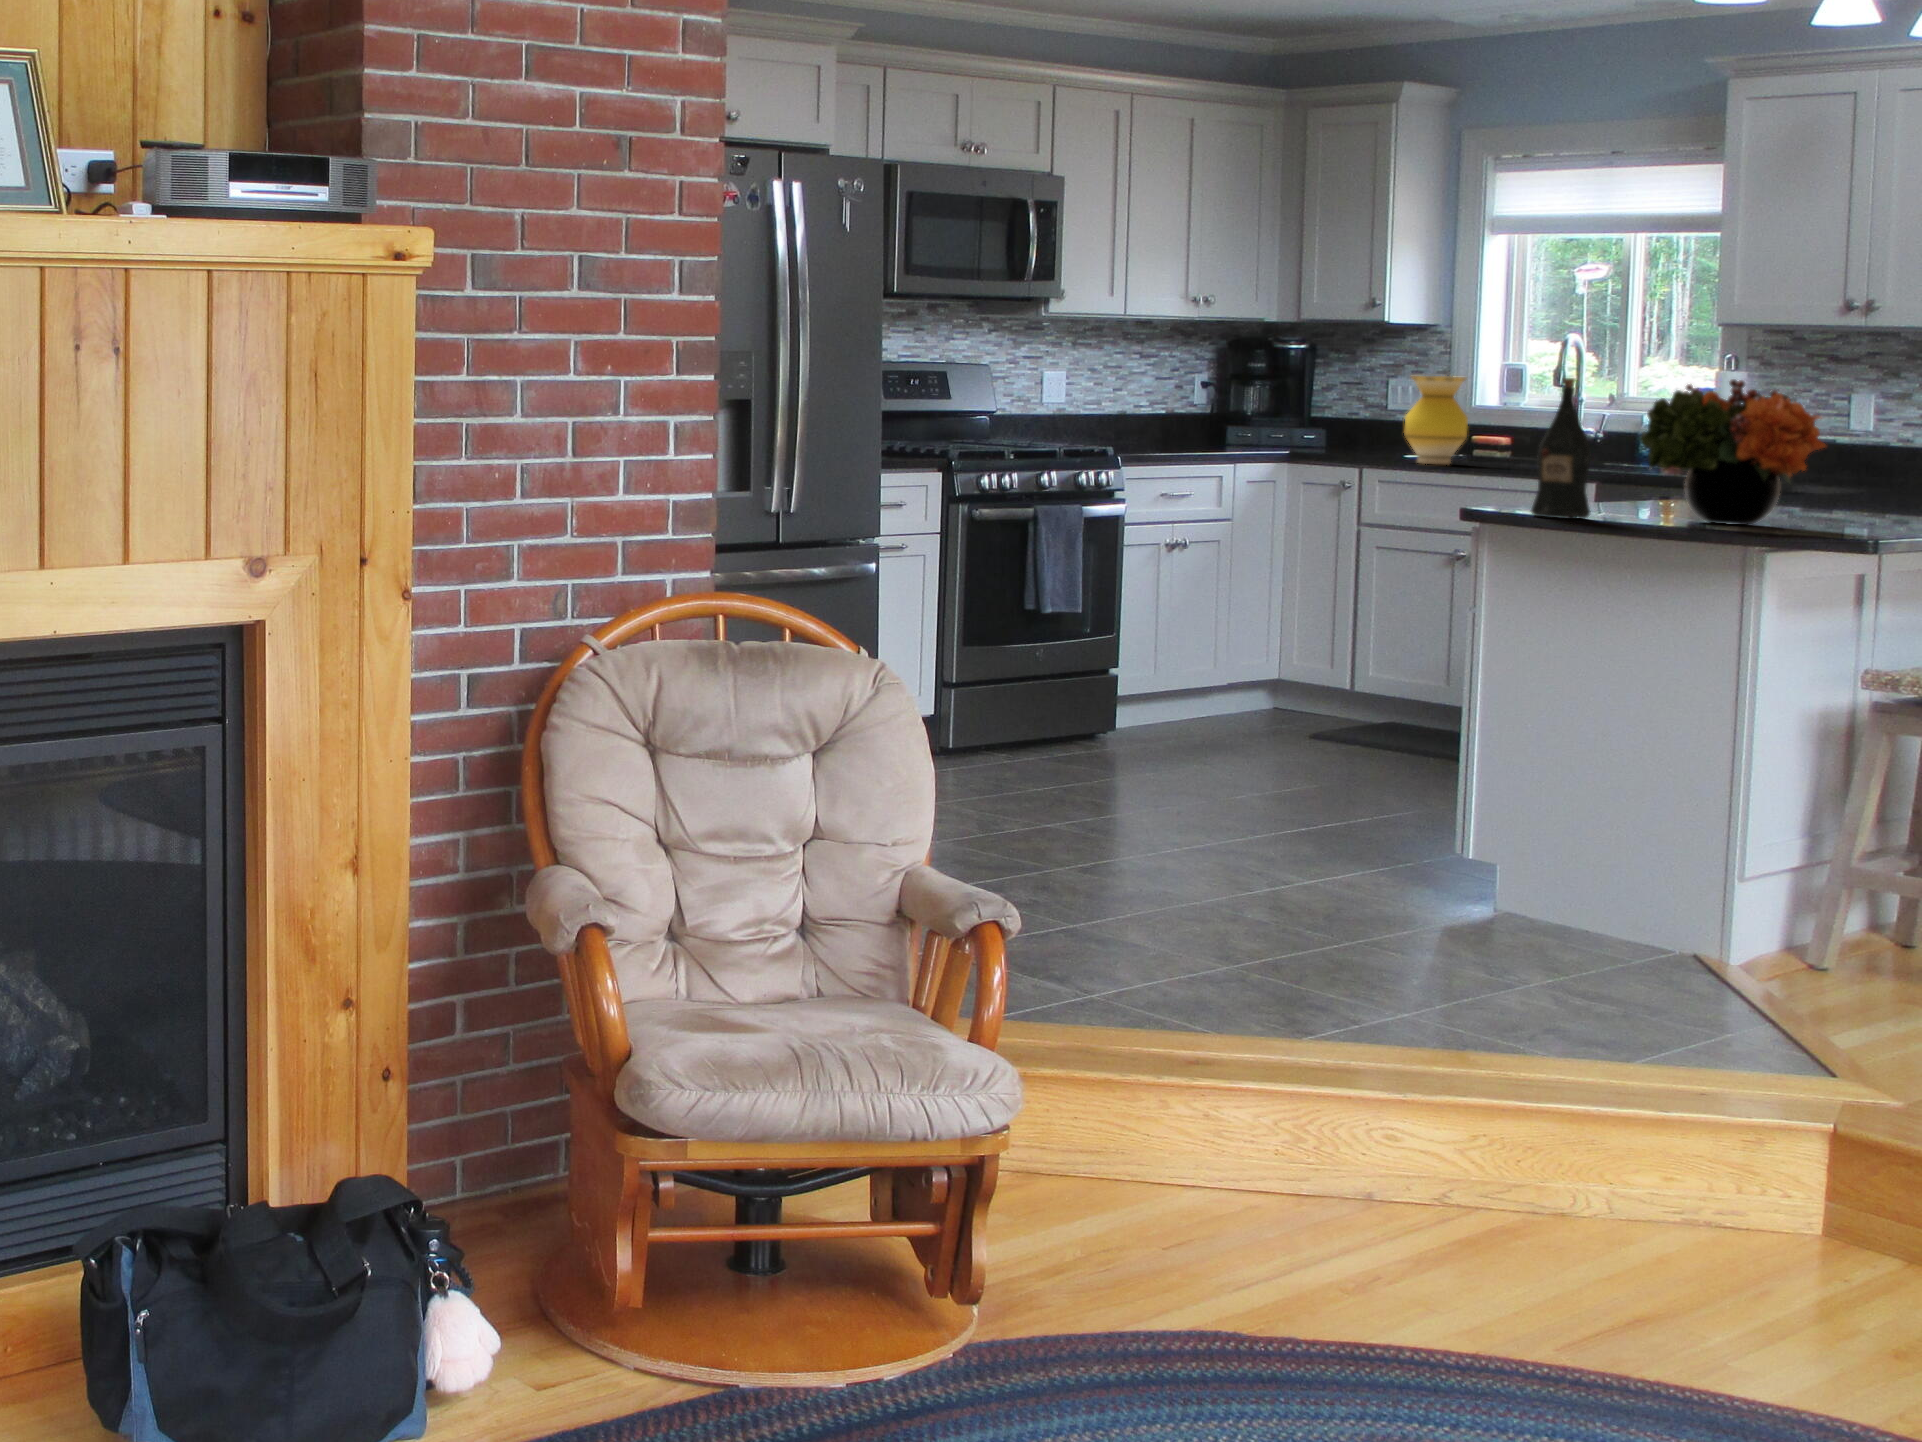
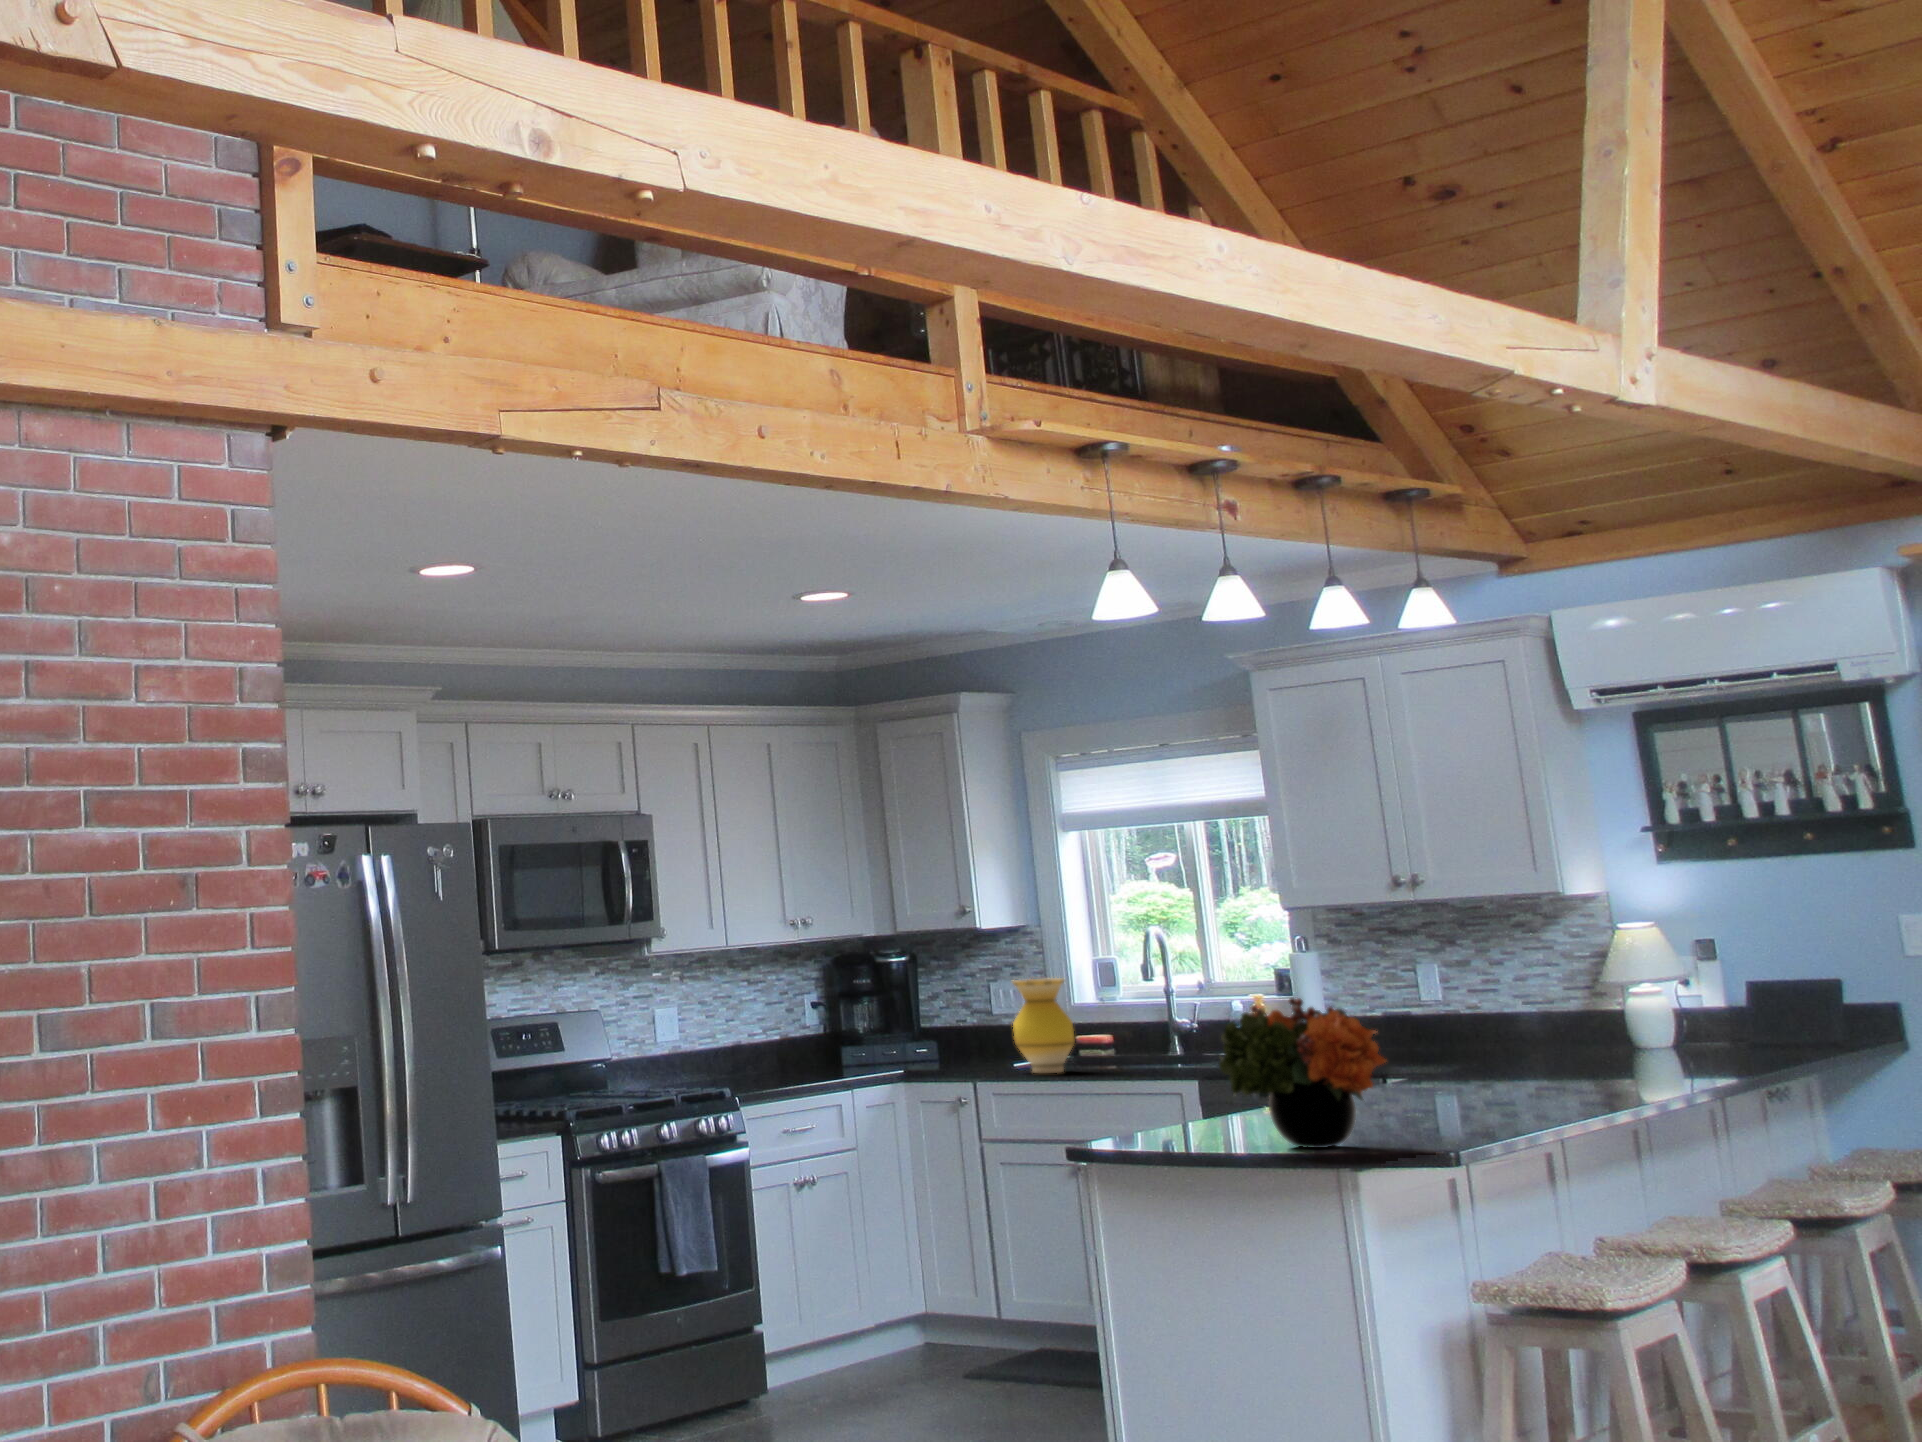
wine bottle: present [1531,378,1591,519] -> none [1128,1009,1188,1157]

